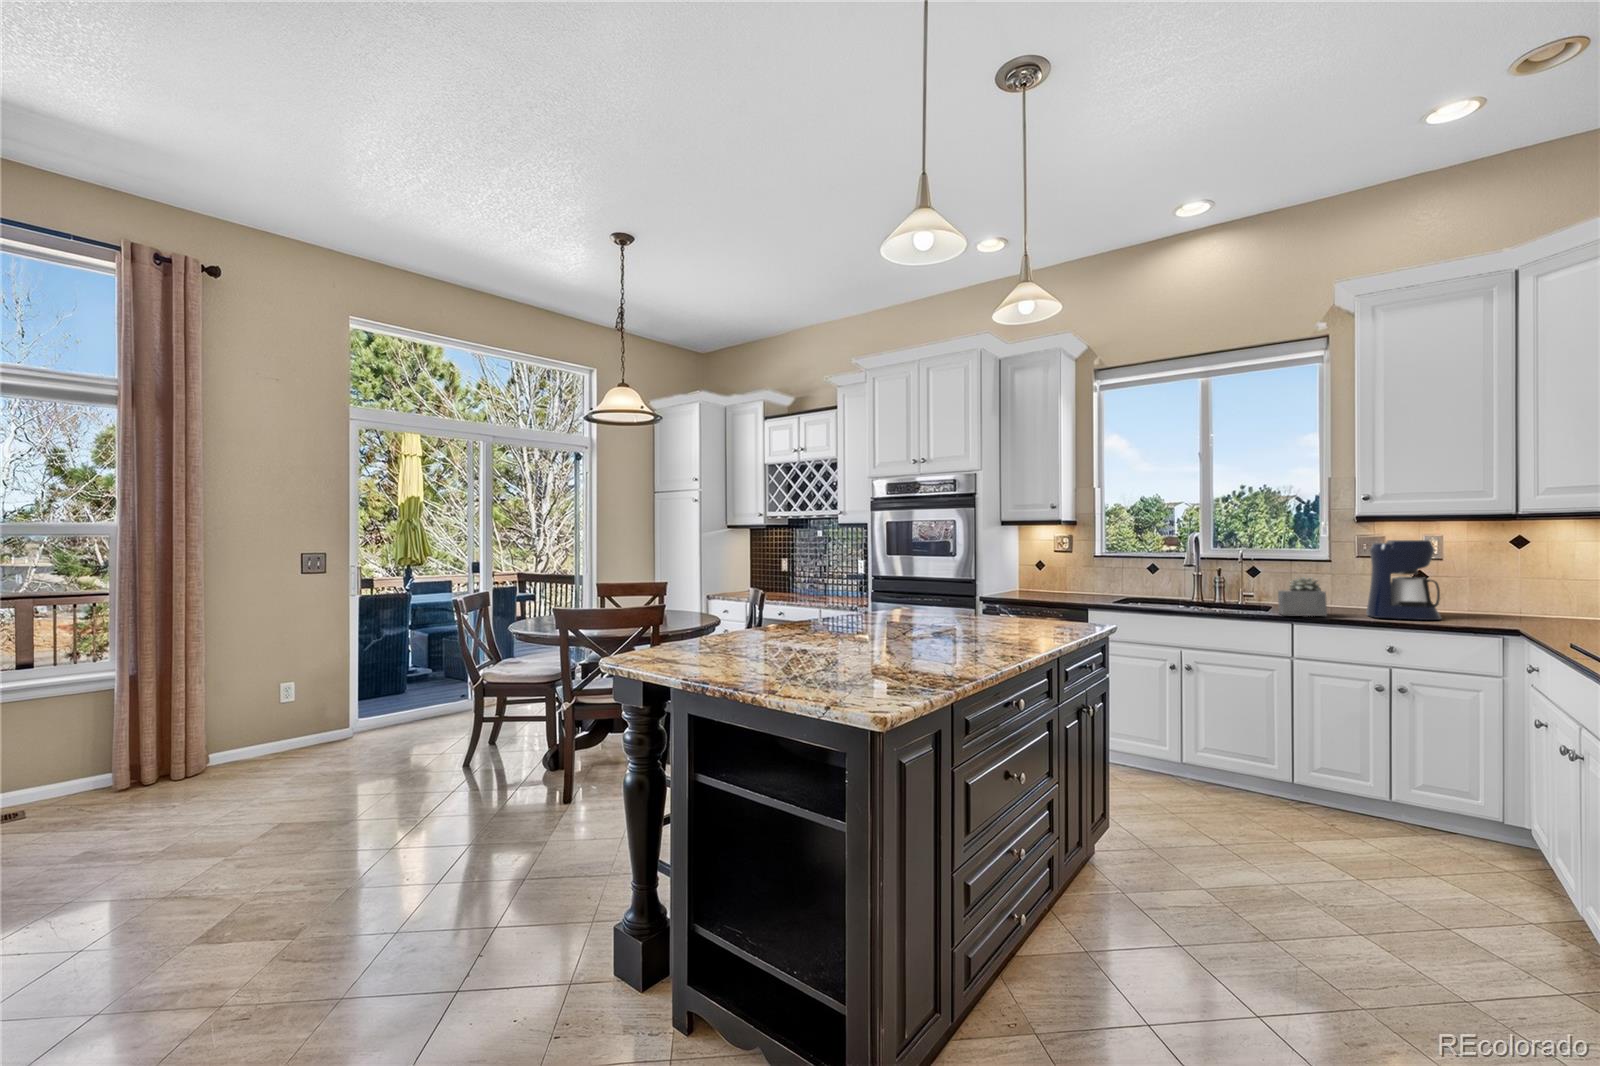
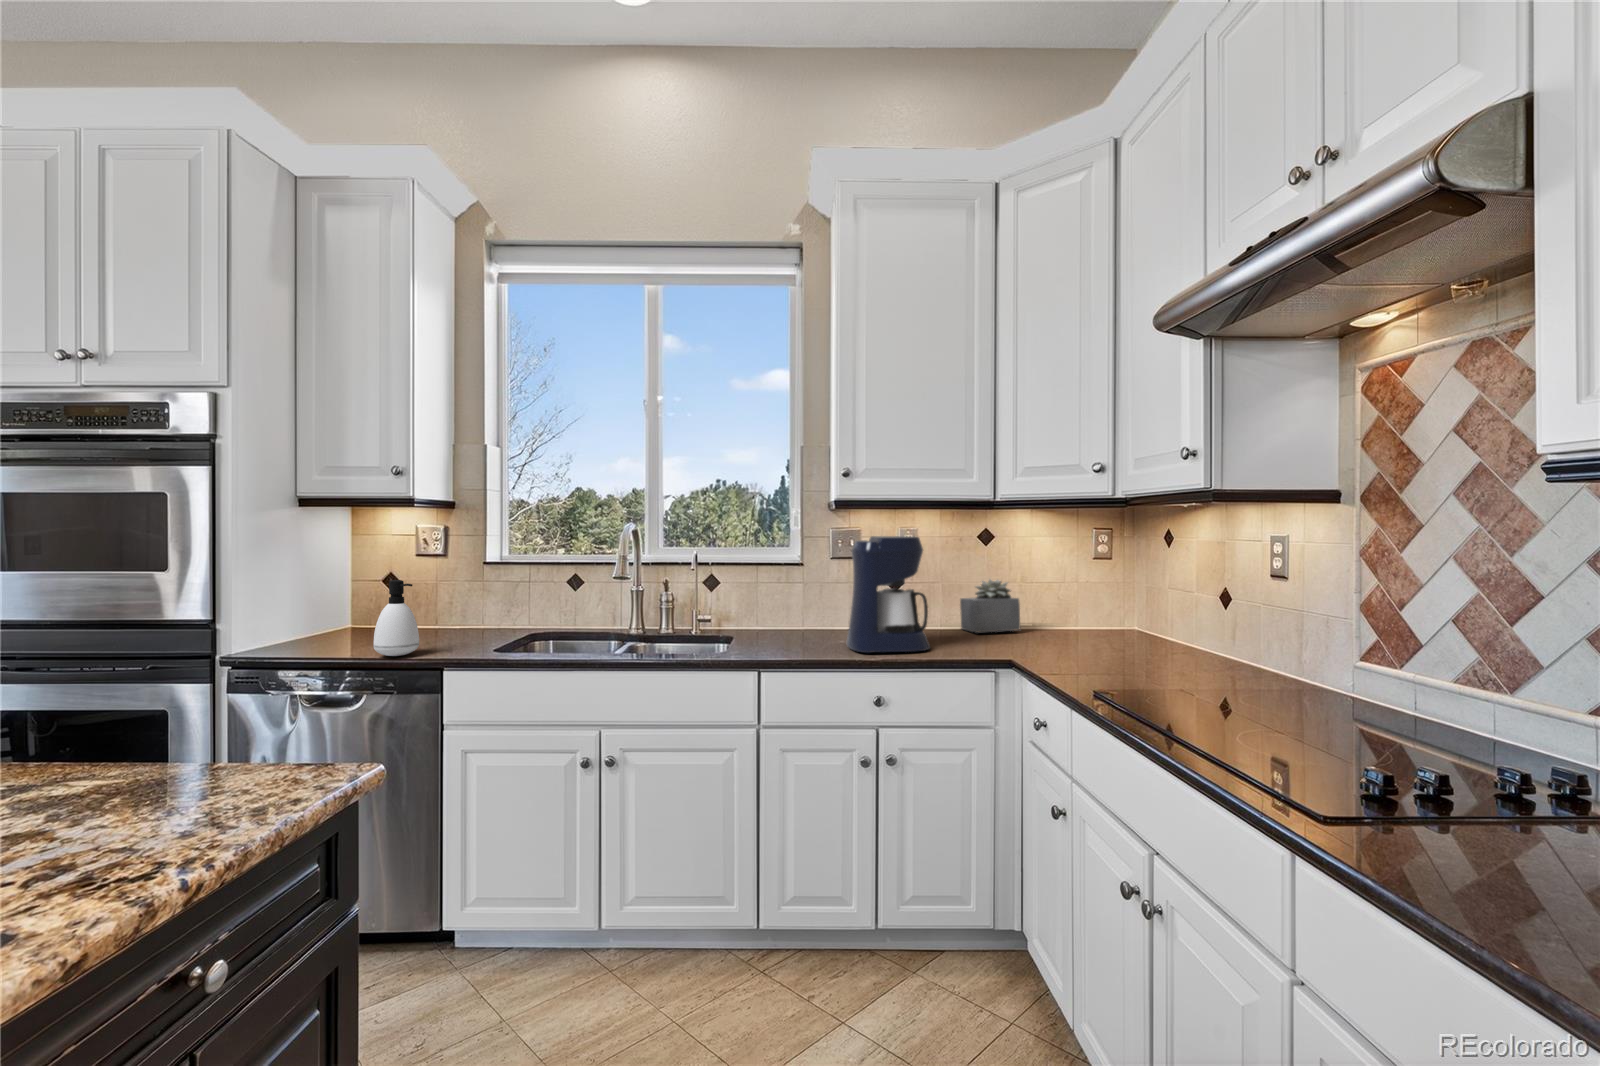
soap dispenser: none [1050,563,1073,603] -> present [373,580,419,656]
succulent plant: present [1278,577,1327,616] -> present [960,579,1020,633]

